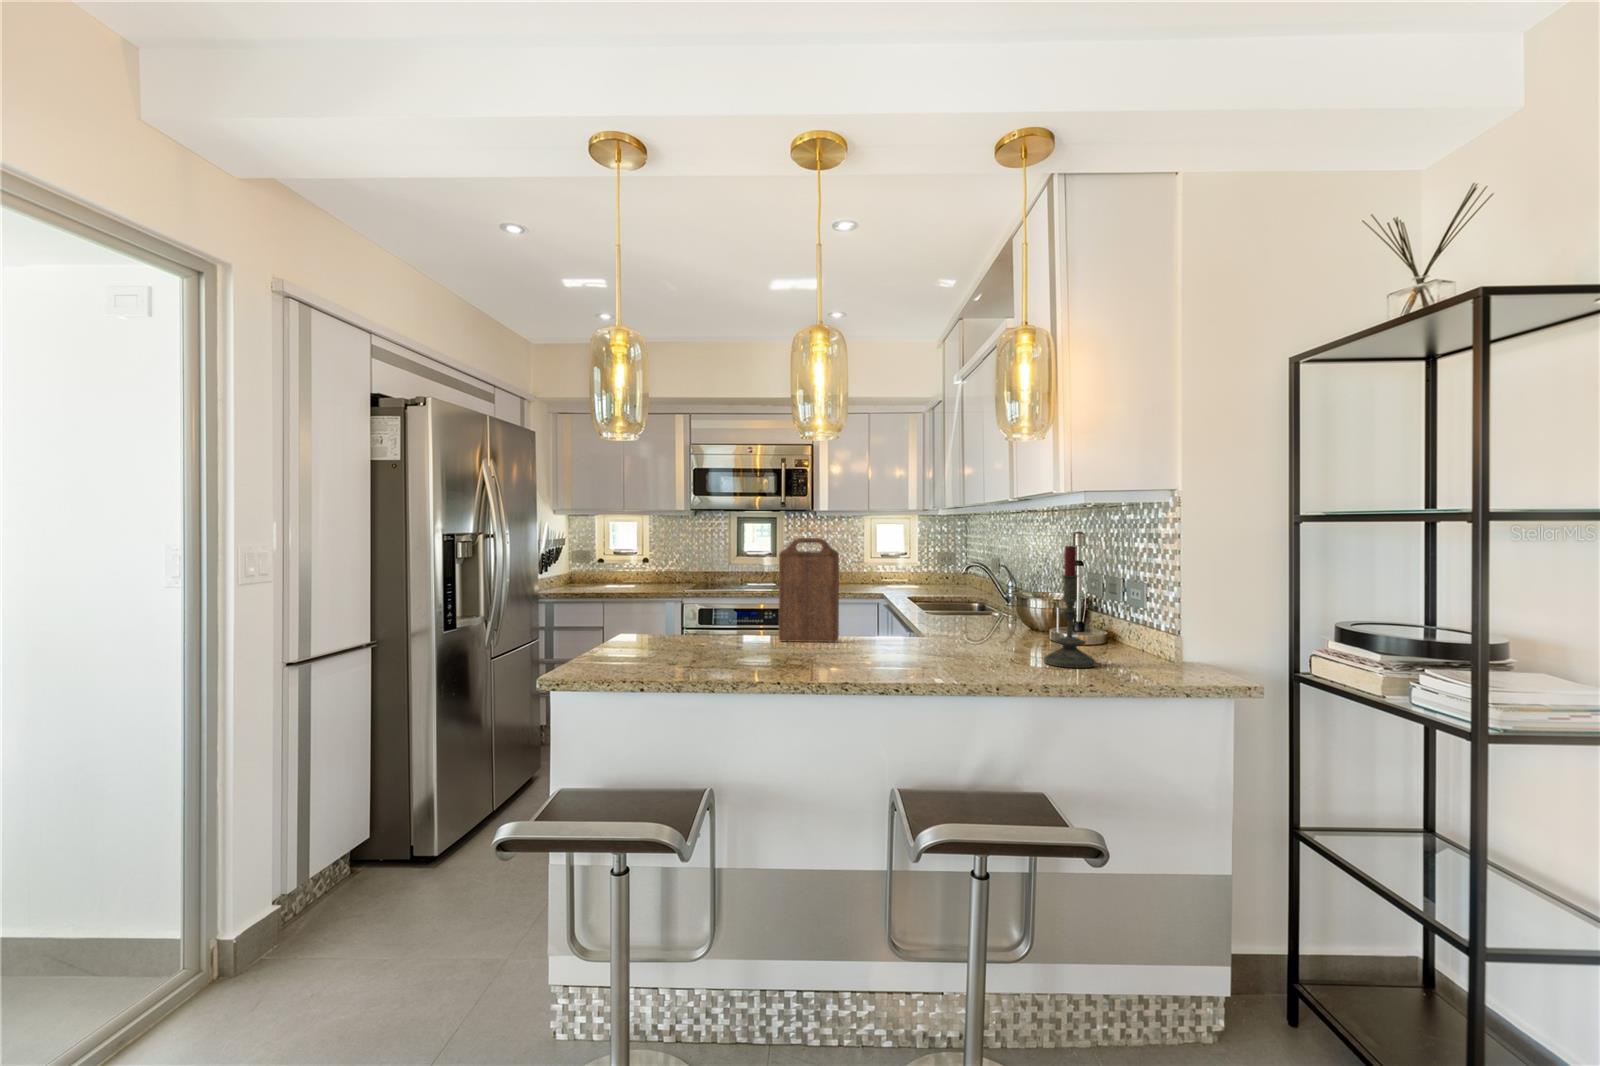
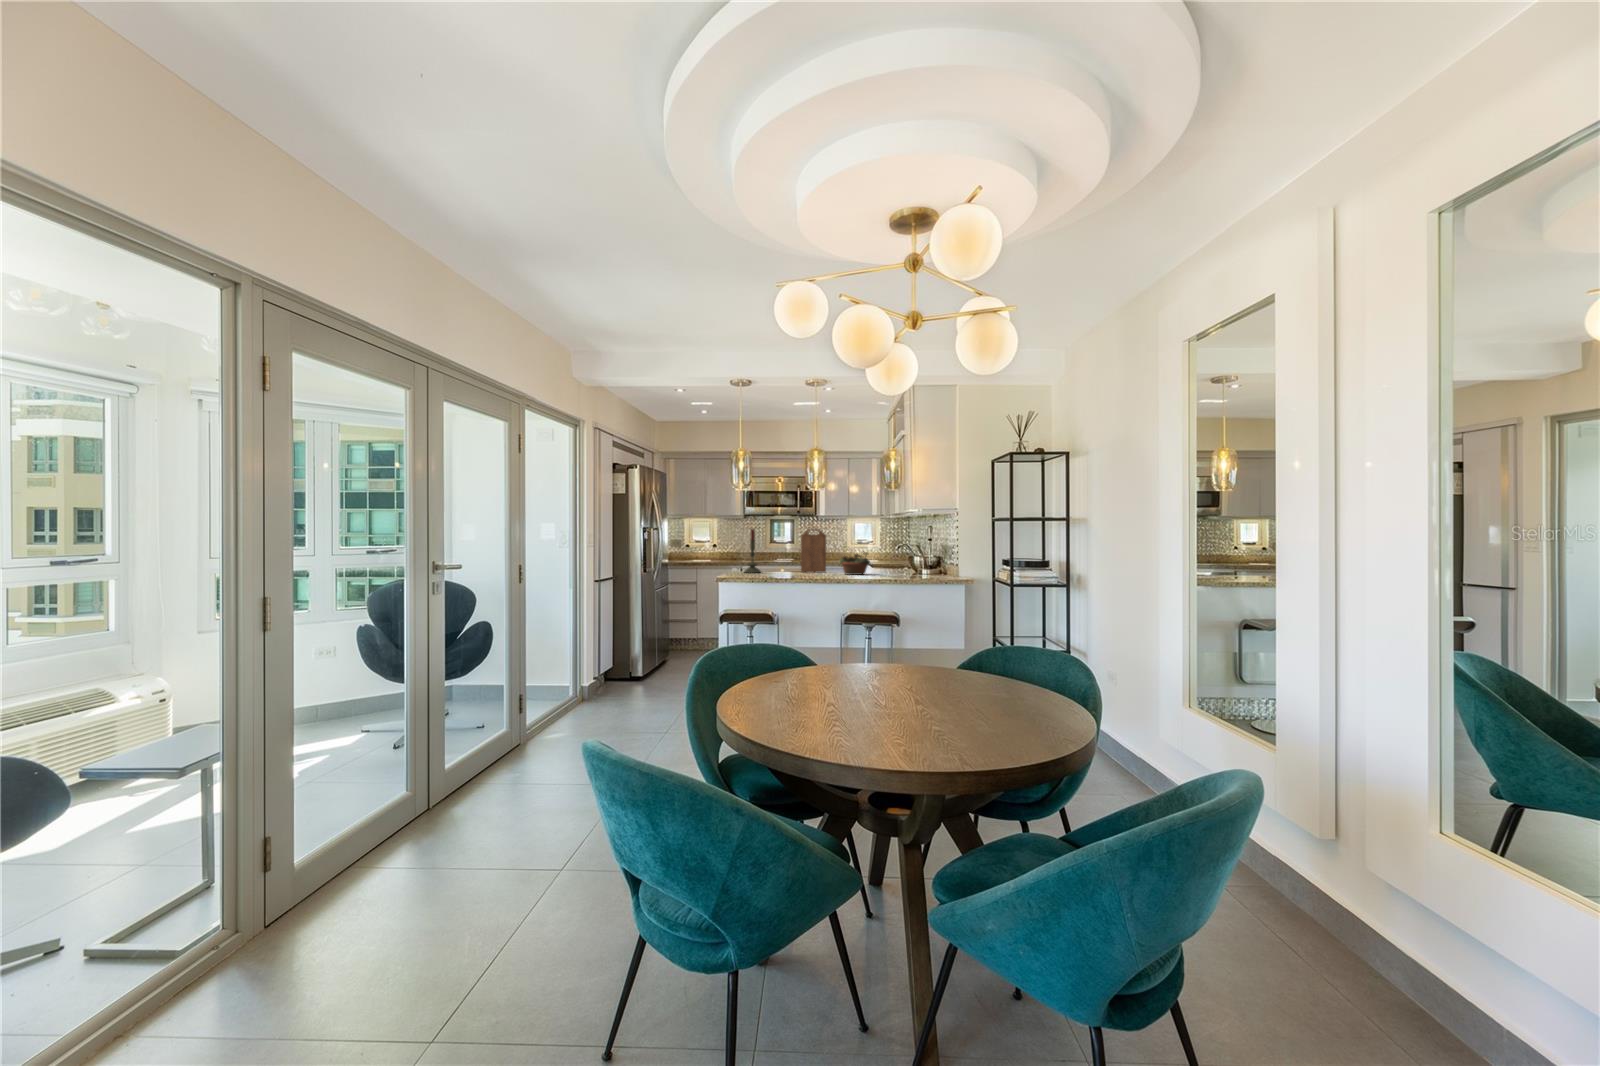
candle: present [1044,545,1095,668] -> present [744,529,761,573]
succulent planter: none [872,594,962,657] -> present [840,551,871,575]

